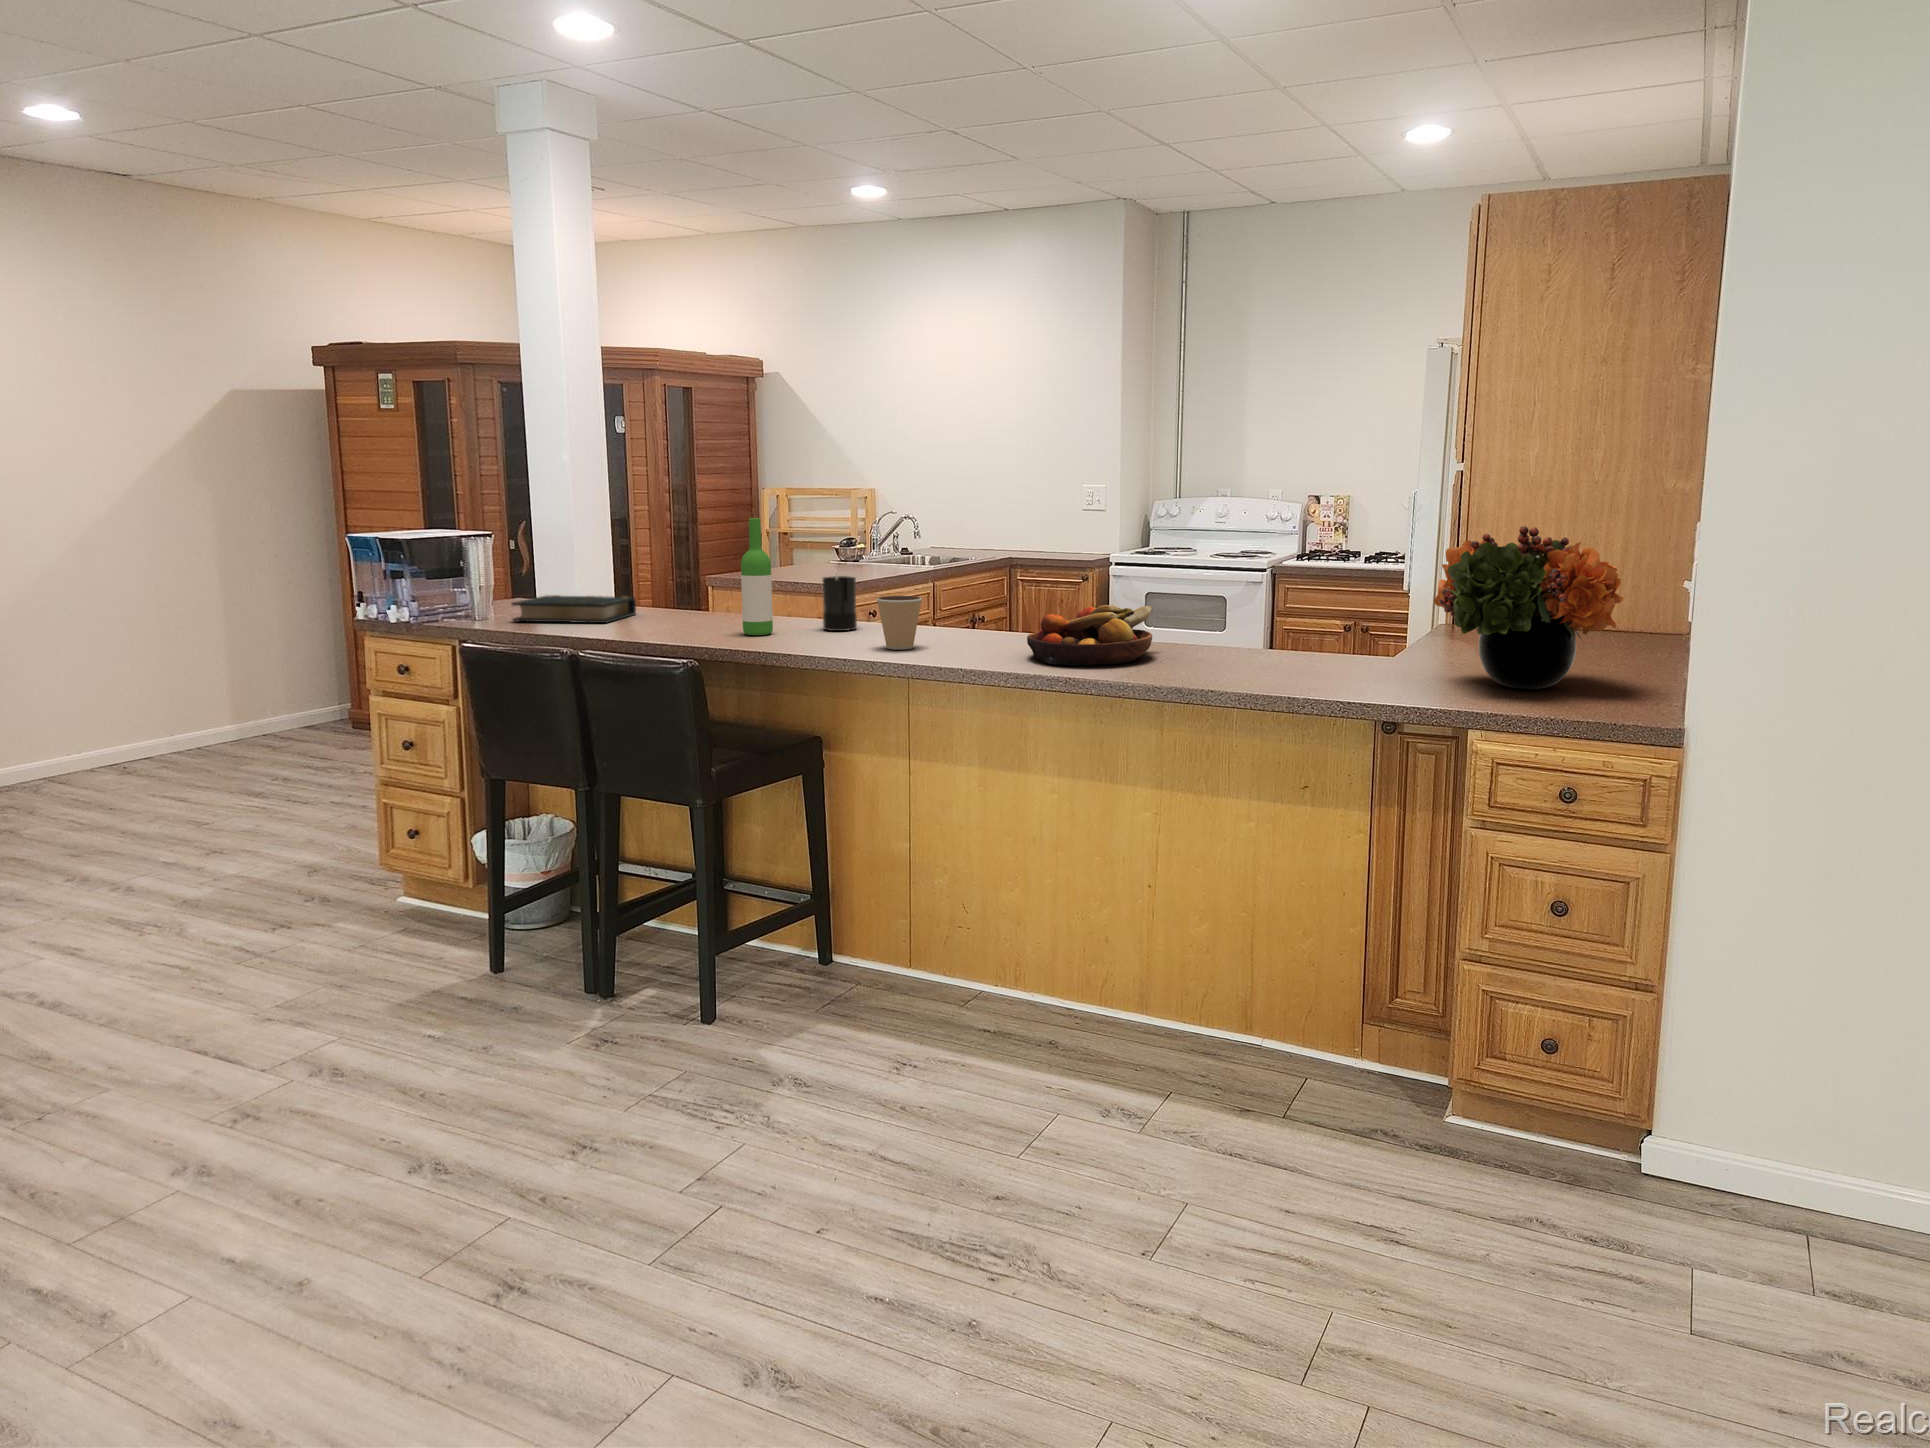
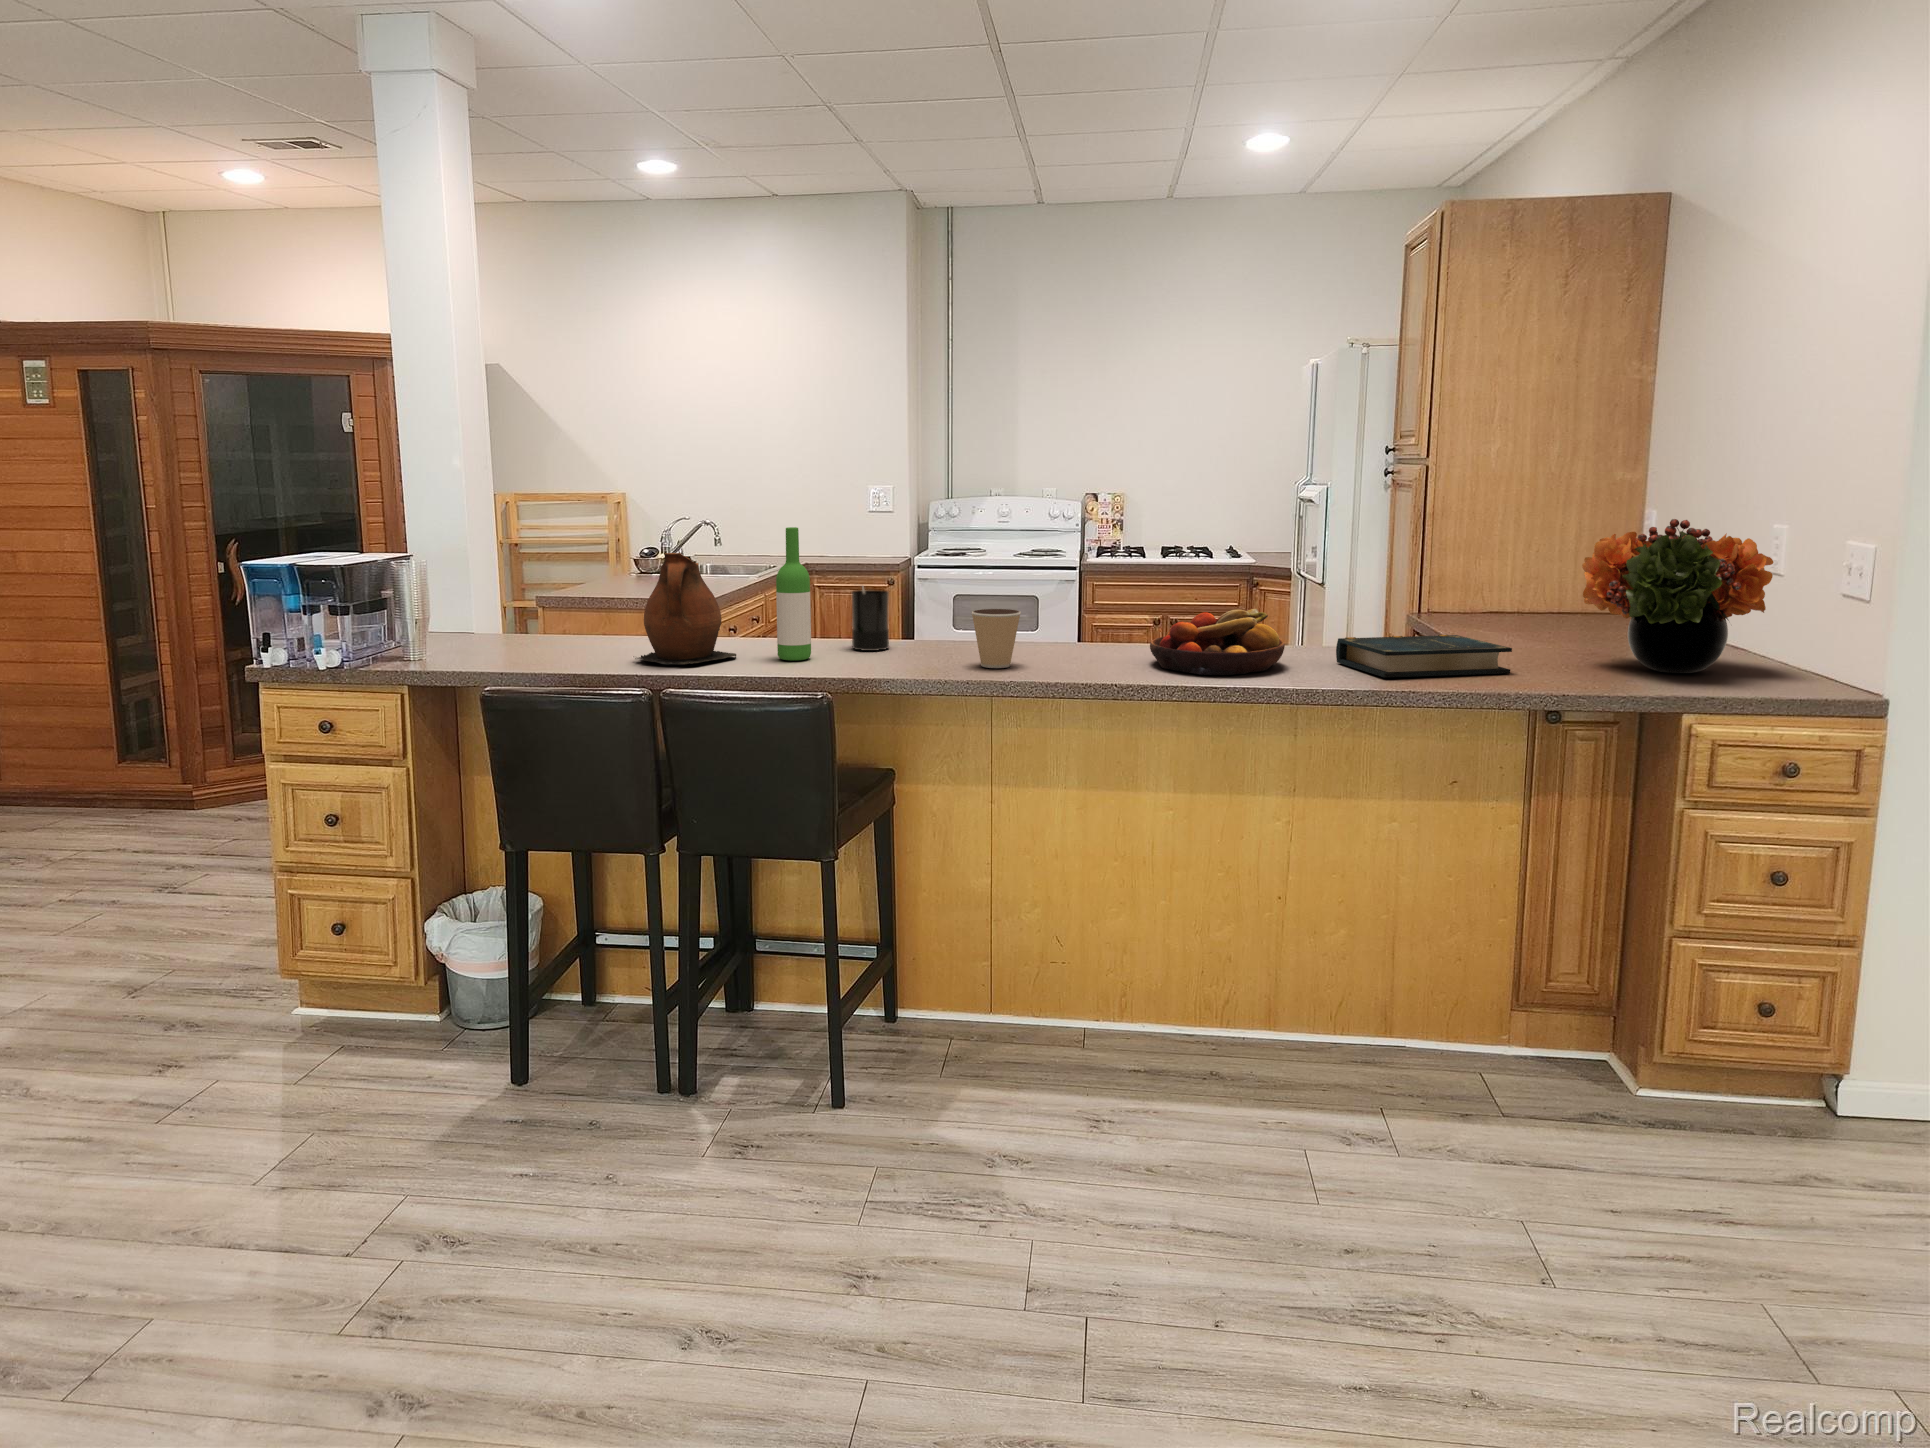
ceramic pitcher: none [630,538,719,633] -> present [635,553,736,665]
book: present [512,595,636,623] -> present [1336,635,1512,677]

